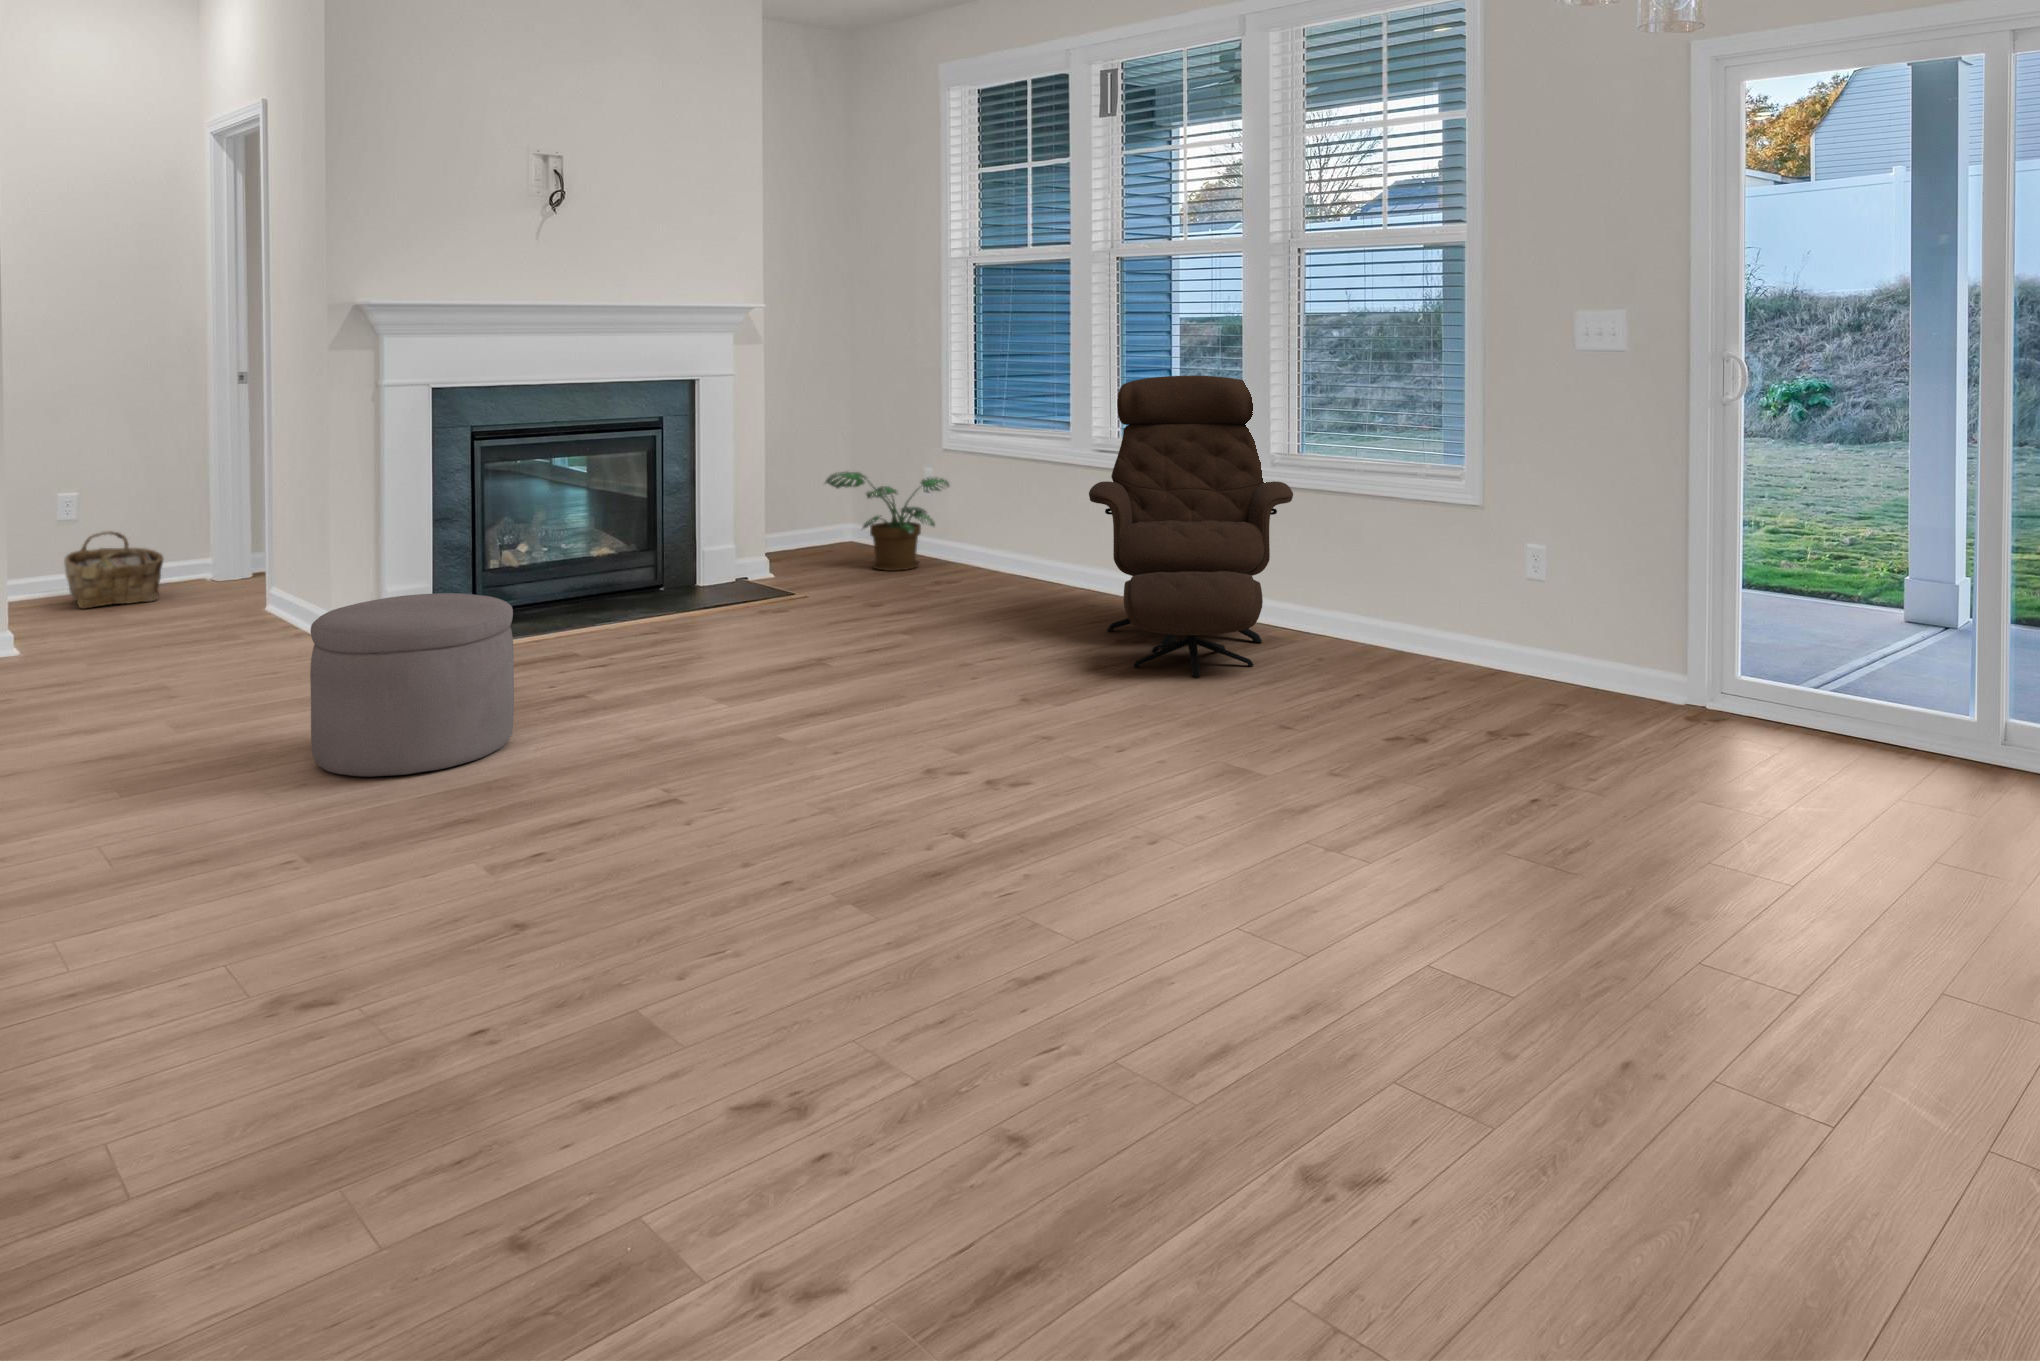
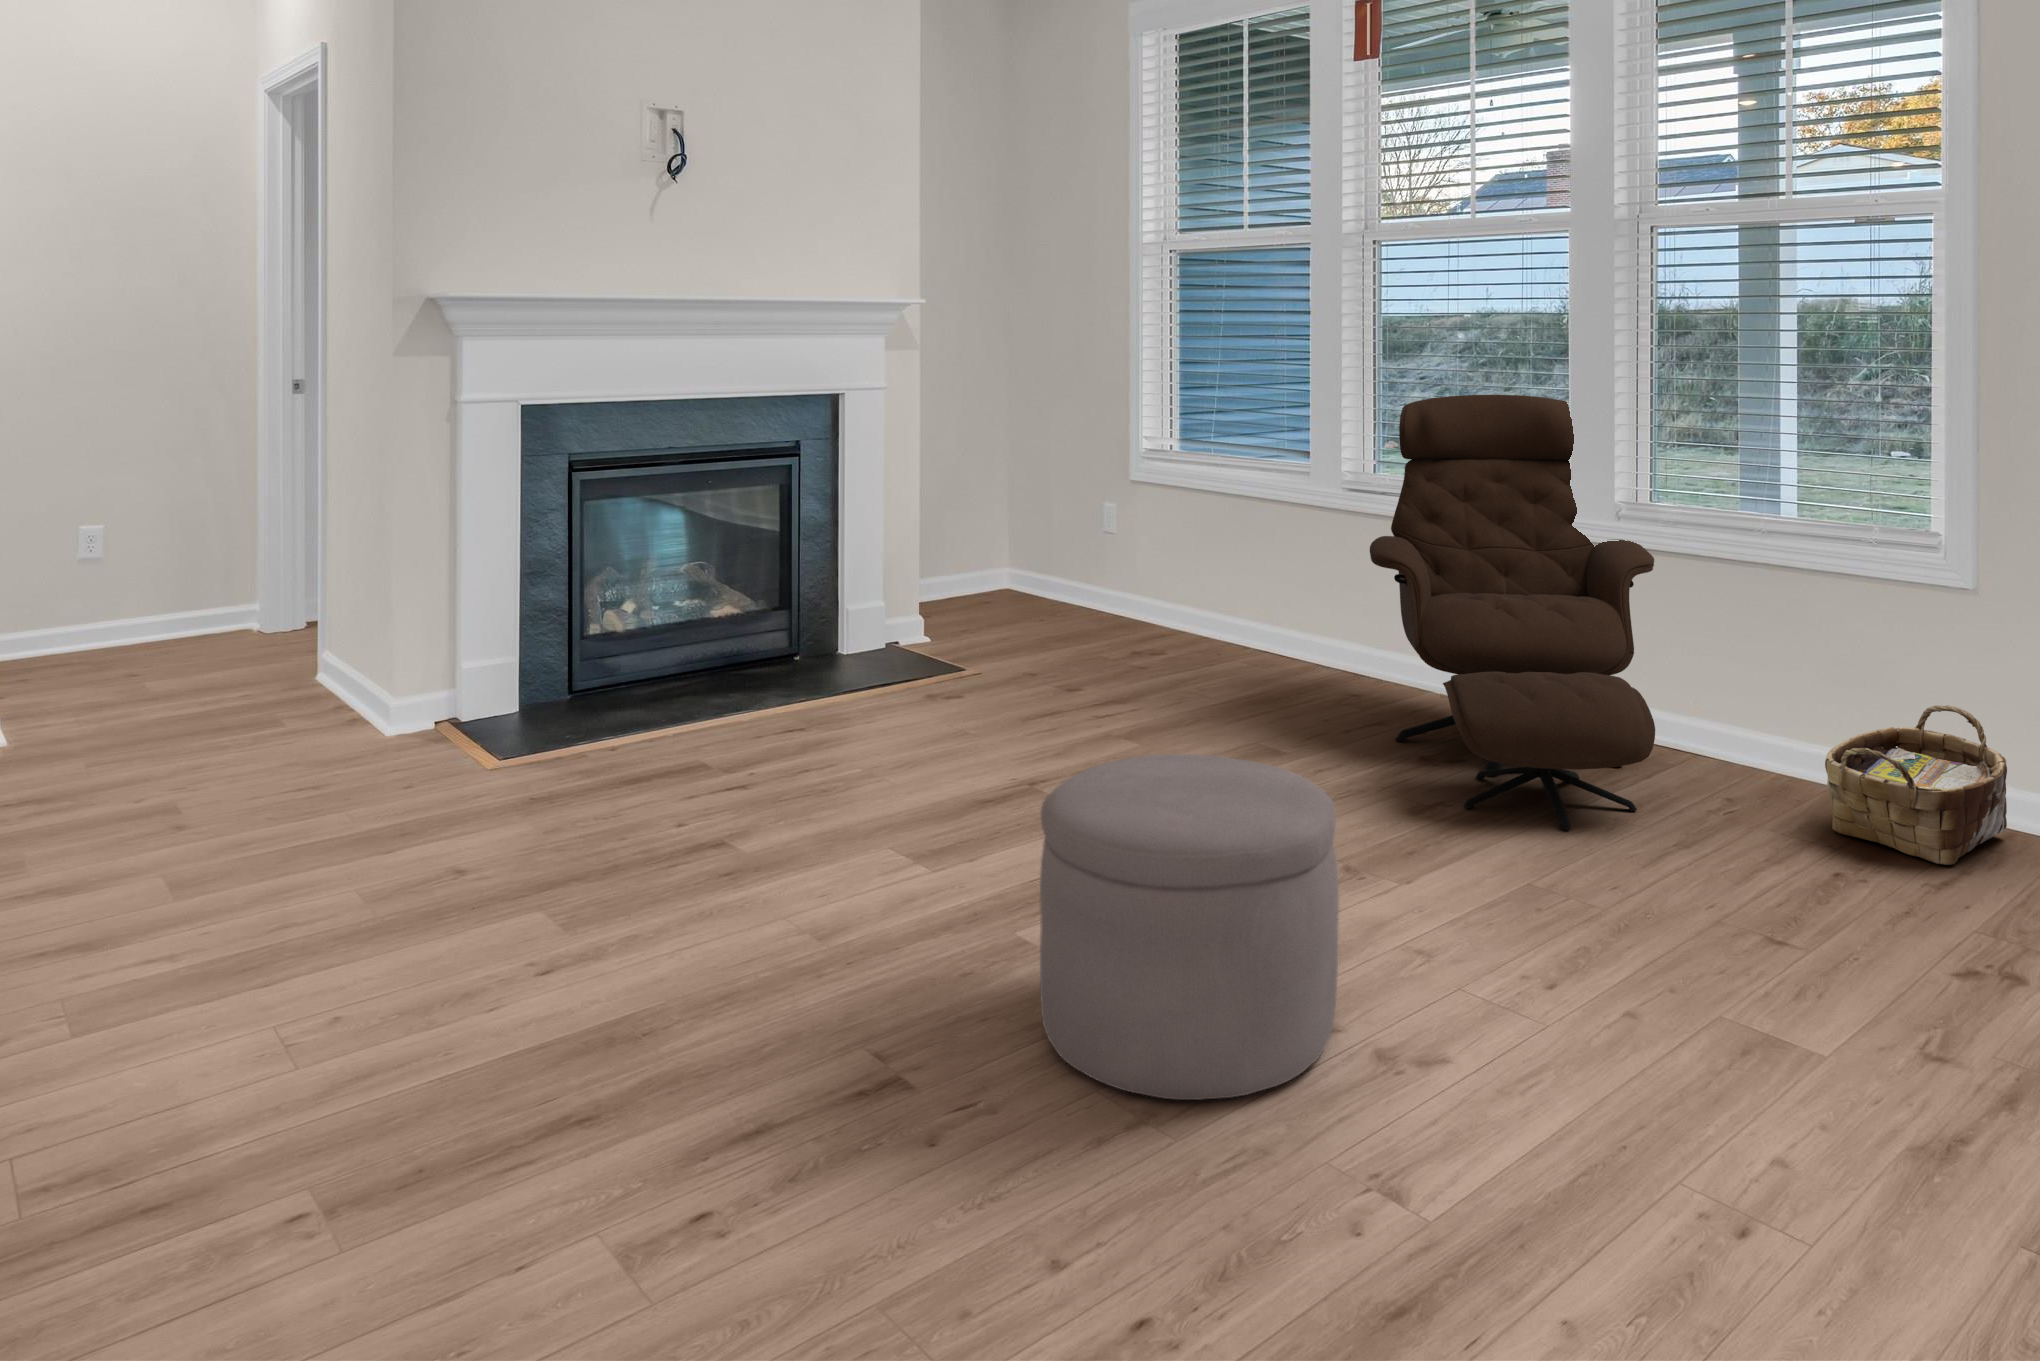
potted plant: present [825,472,949,571] -> none [989,508,1146,635]
woven basket: present [64,531,163,609] -> present [1825,705,2007,865]
ottoman: present [310,593,514,777] -> present [1040,754,1339,1100]

